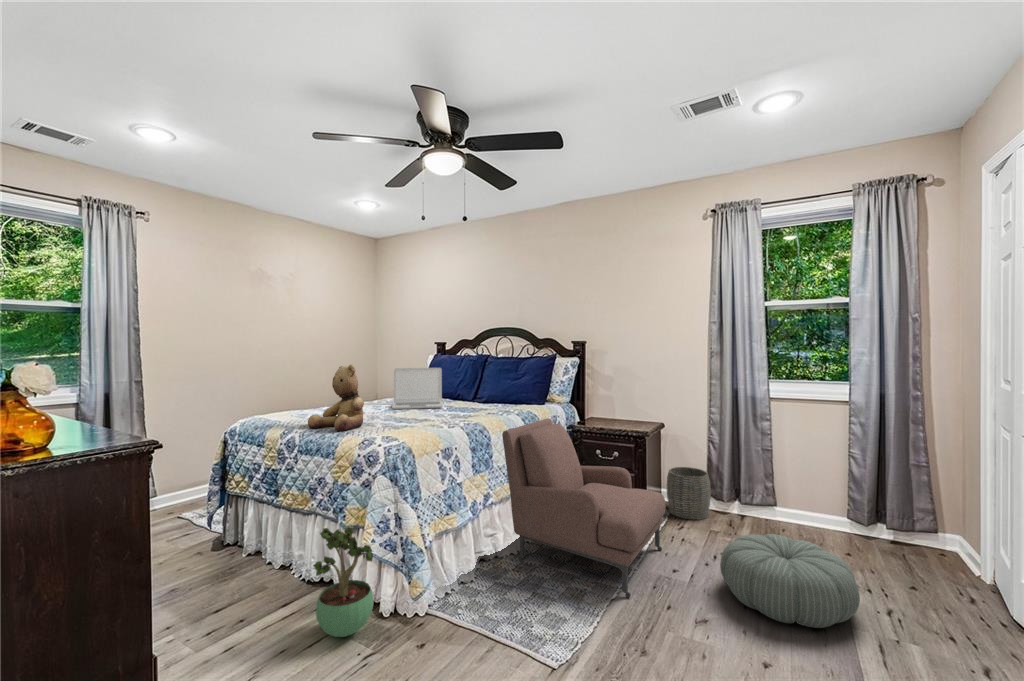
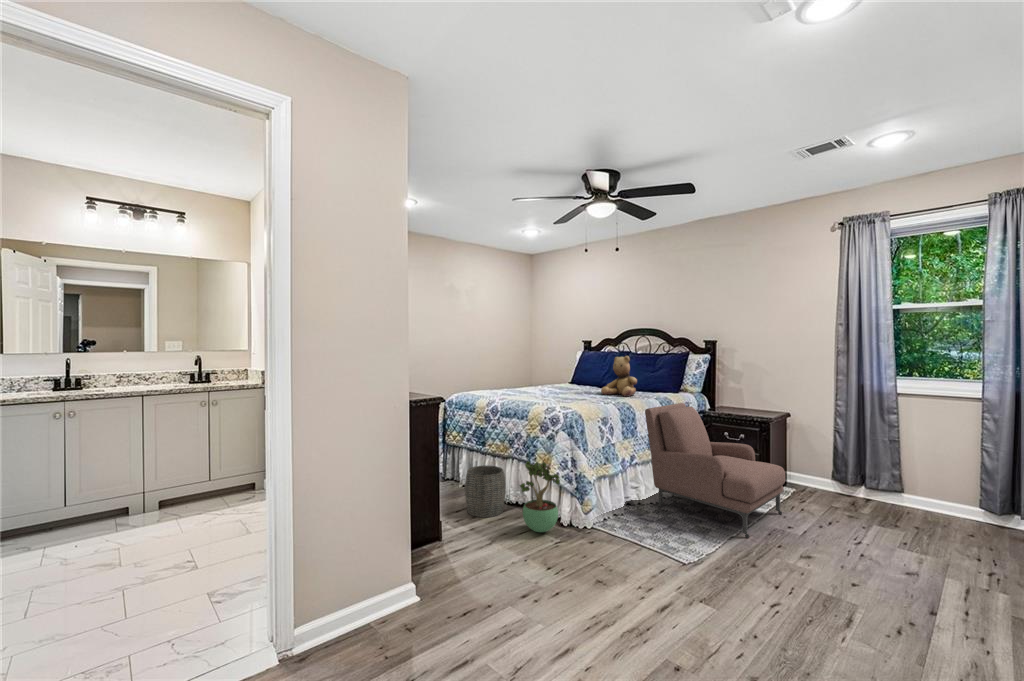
teddy bear: present [308,364,364,431] -> present [601,356,637,397]
laptop: present [392,368,443,409] -> none [554,361,594,392]
woven basket: present [667,467,711,520] -> present [465,465,506,517]
pouf: present [720,534,860,628] -> none [831,502,957,572]

